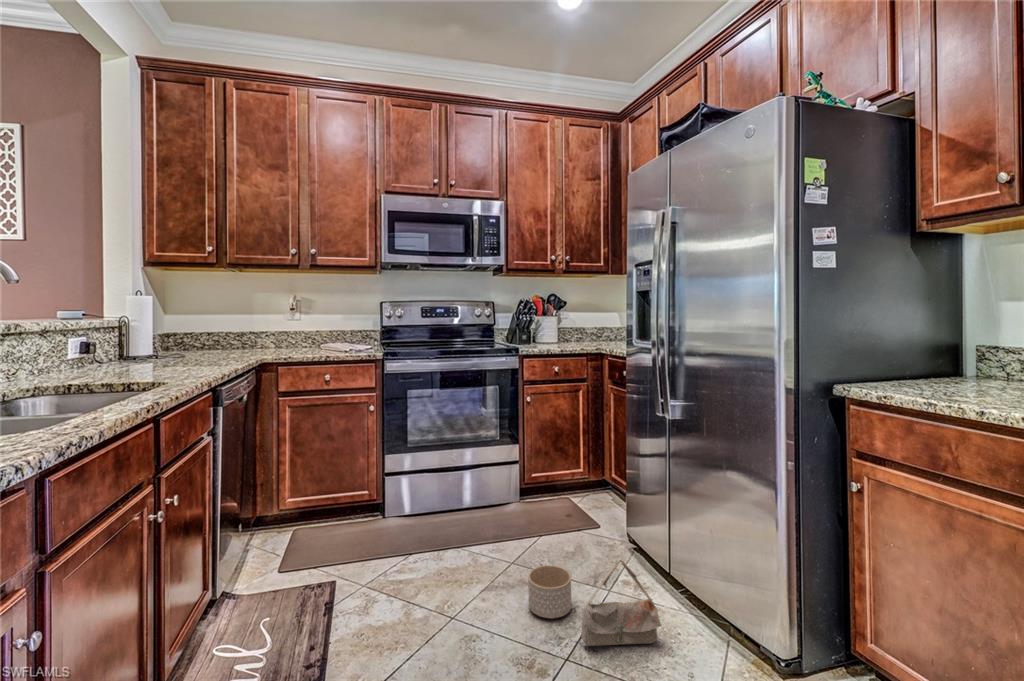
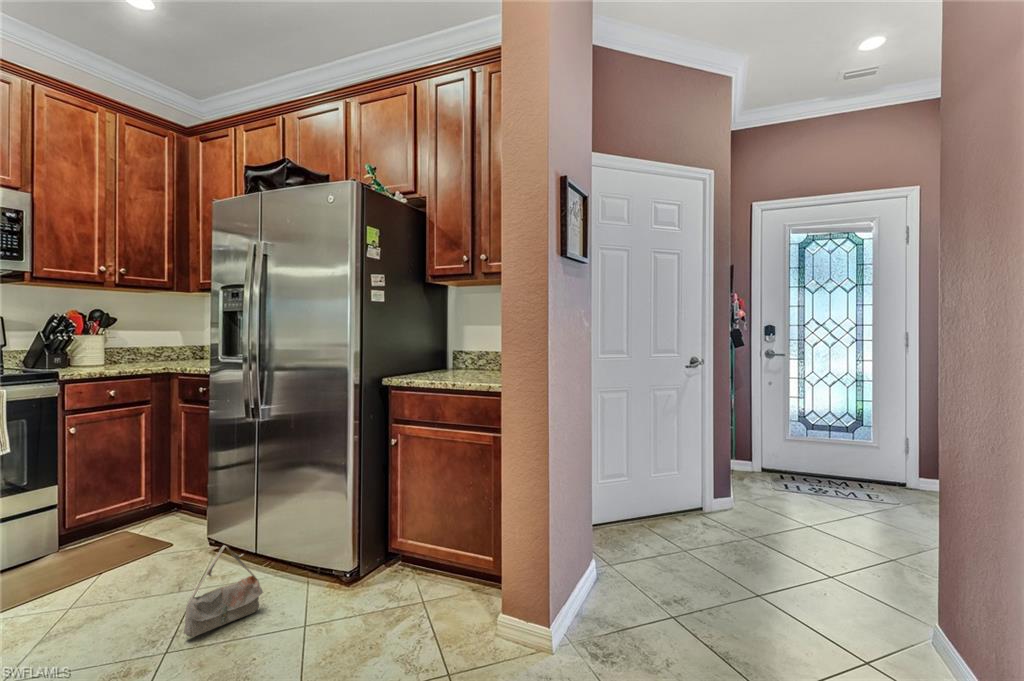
planter: present [528,565,571,619] -> none [110,585,165,640]

